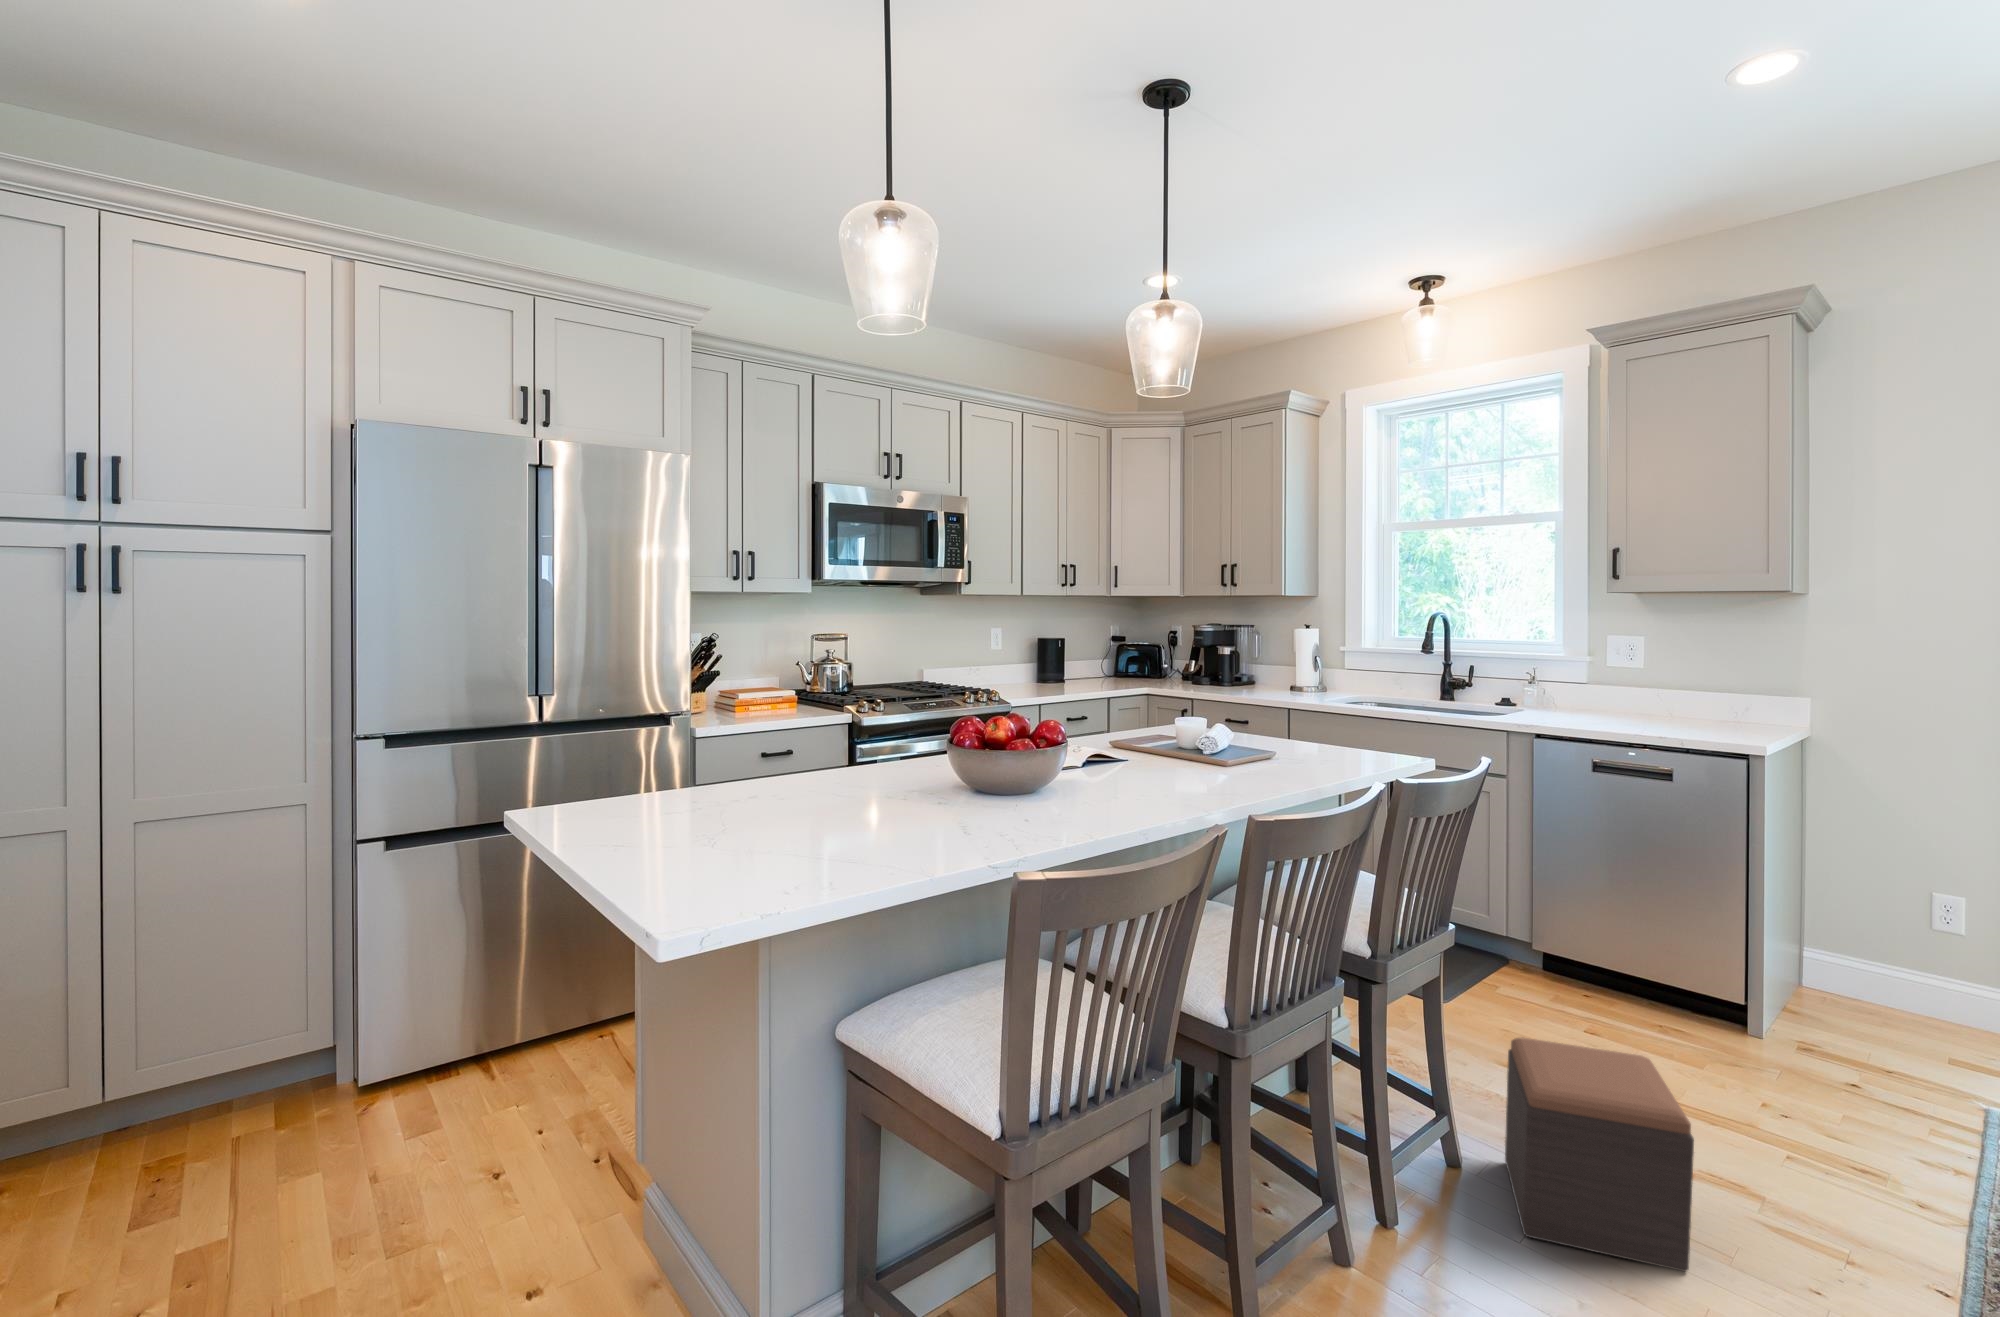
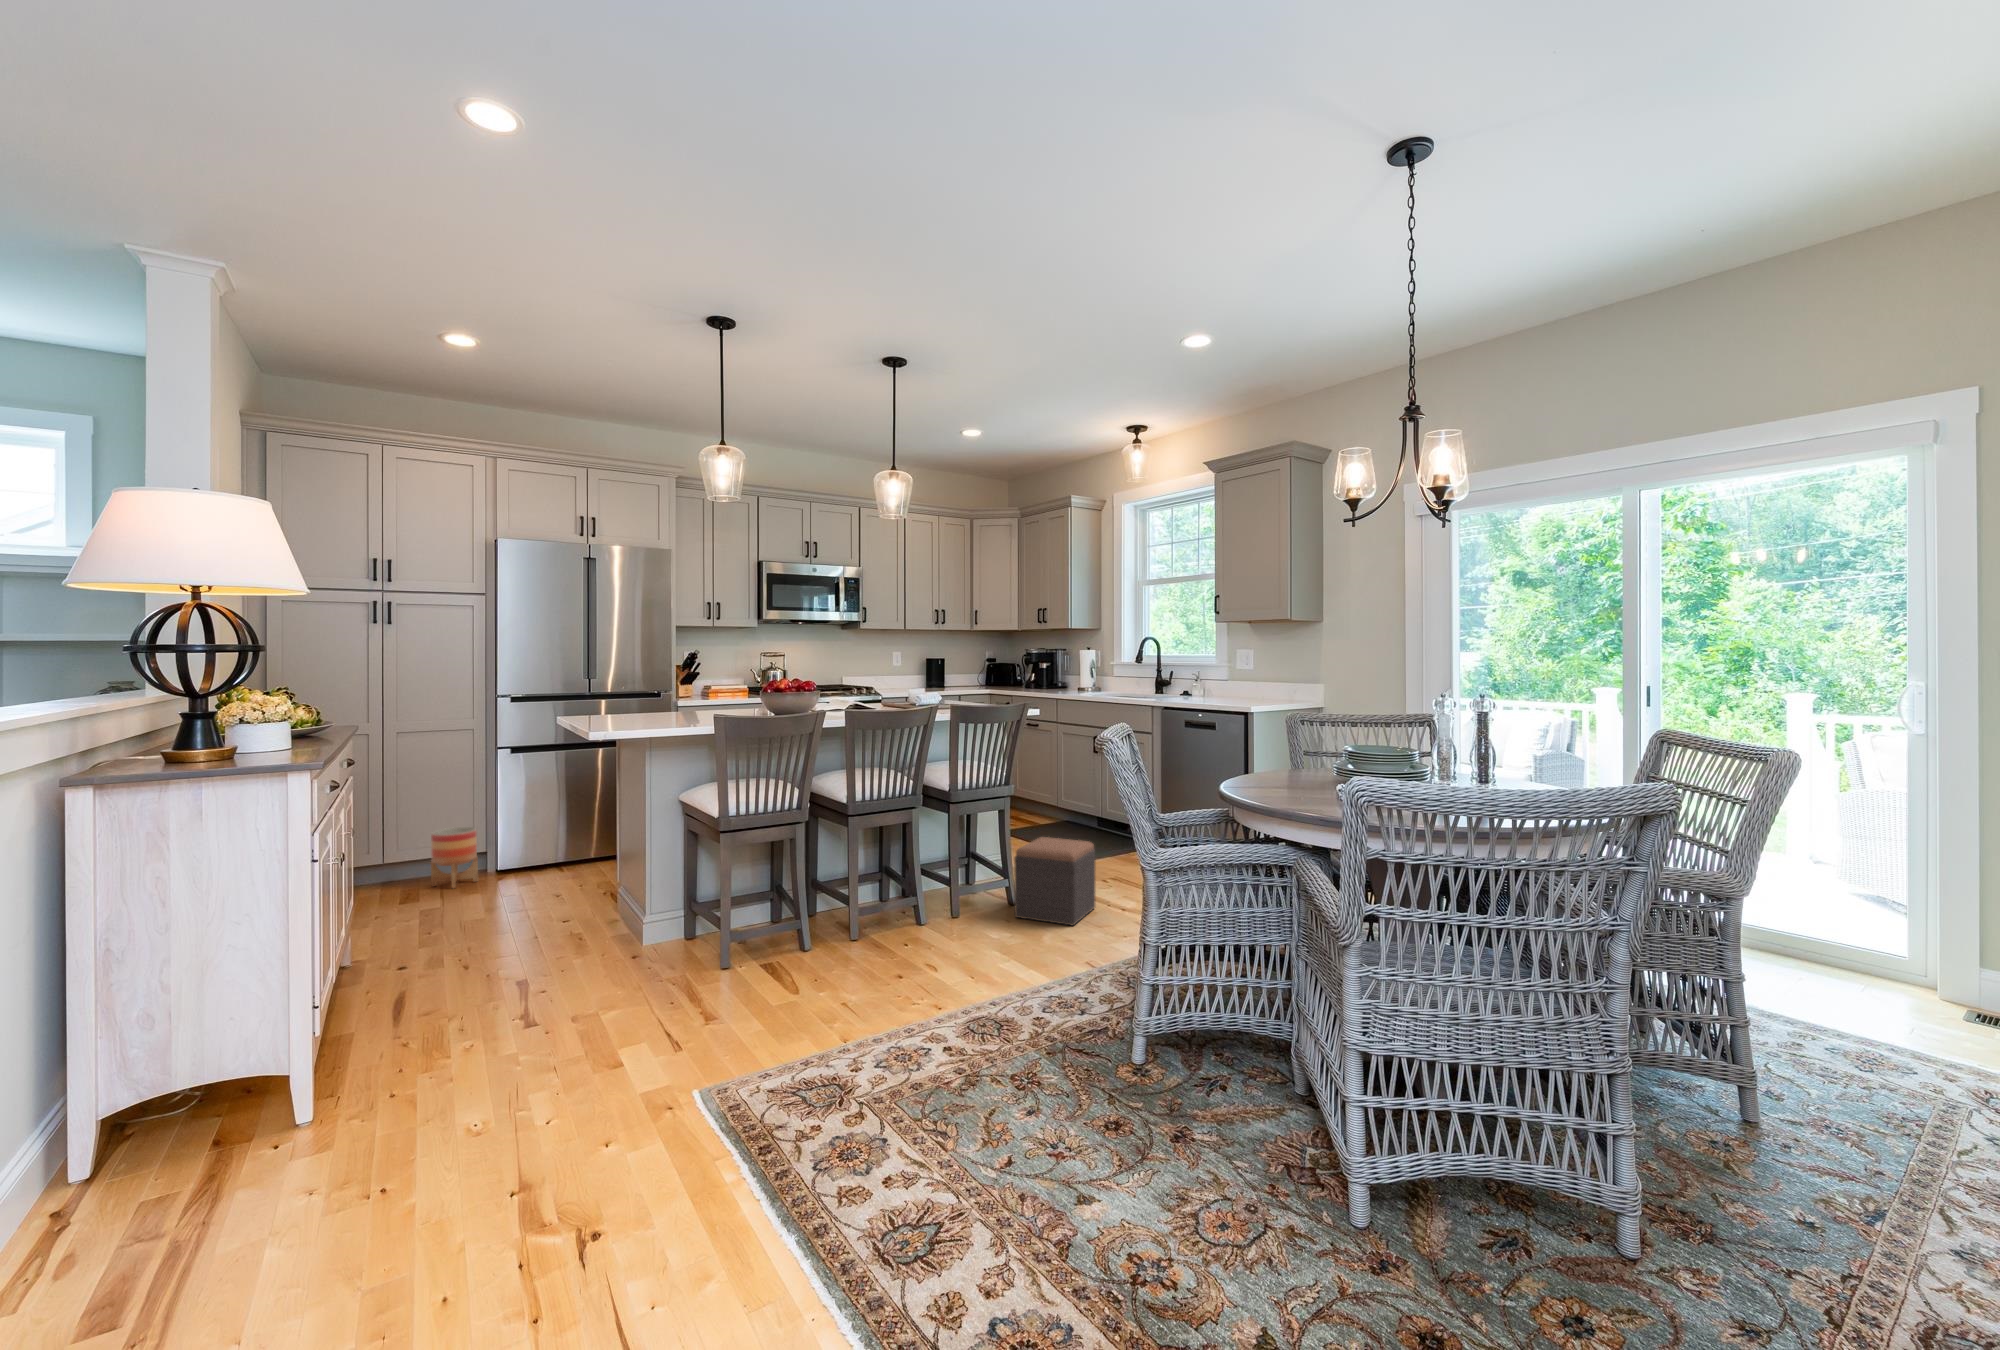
planter: none [216,1004,323,1148] -> present [431,827,478,888]

